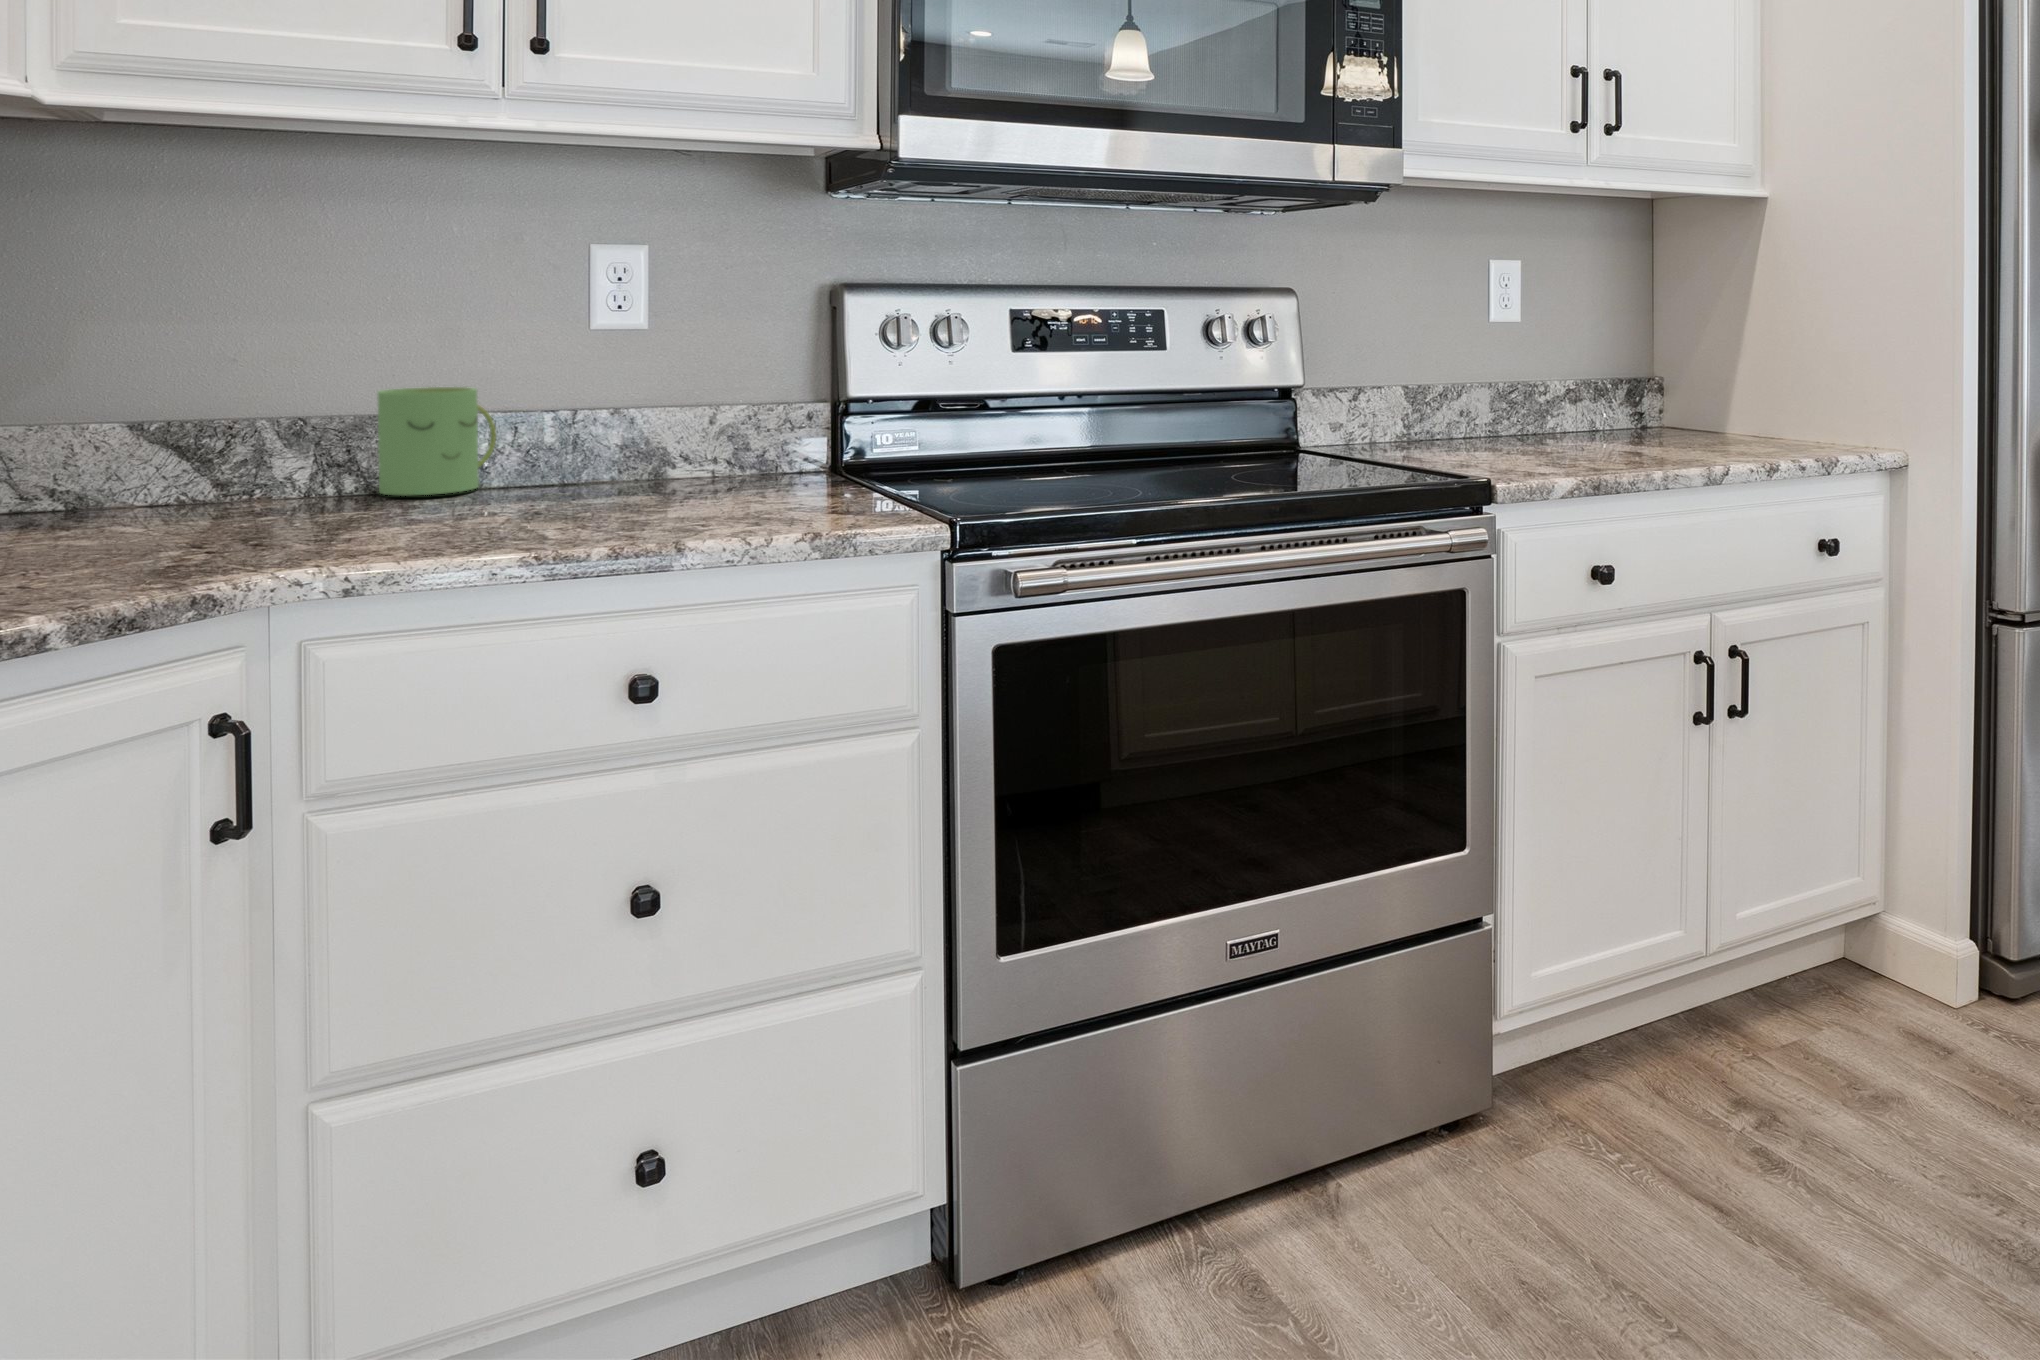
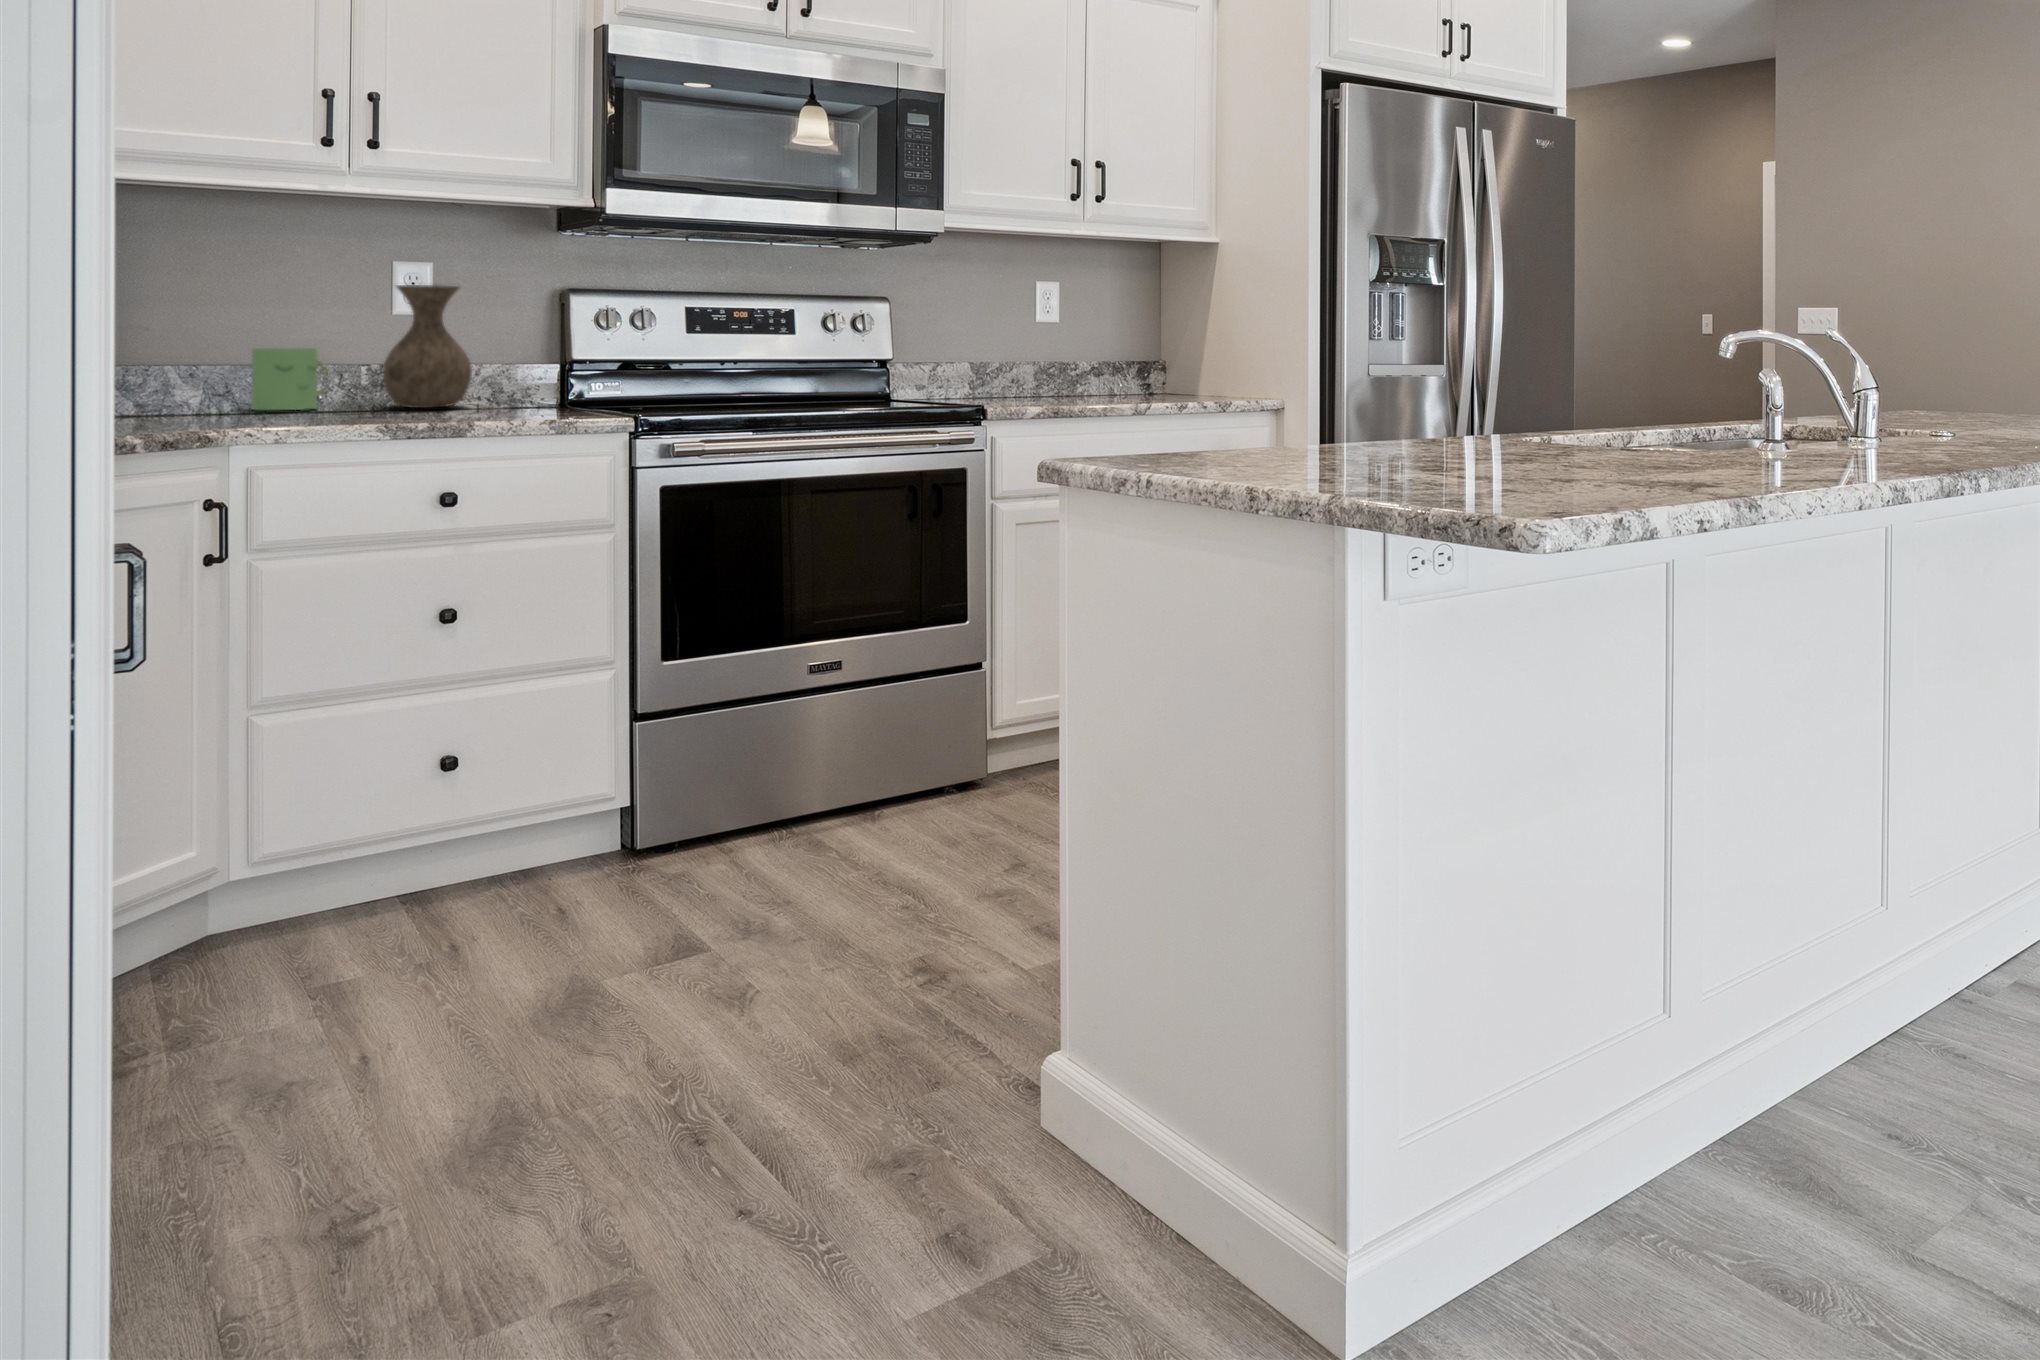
vase: none [575,285,707,485] -> present [383,285,472,408]

